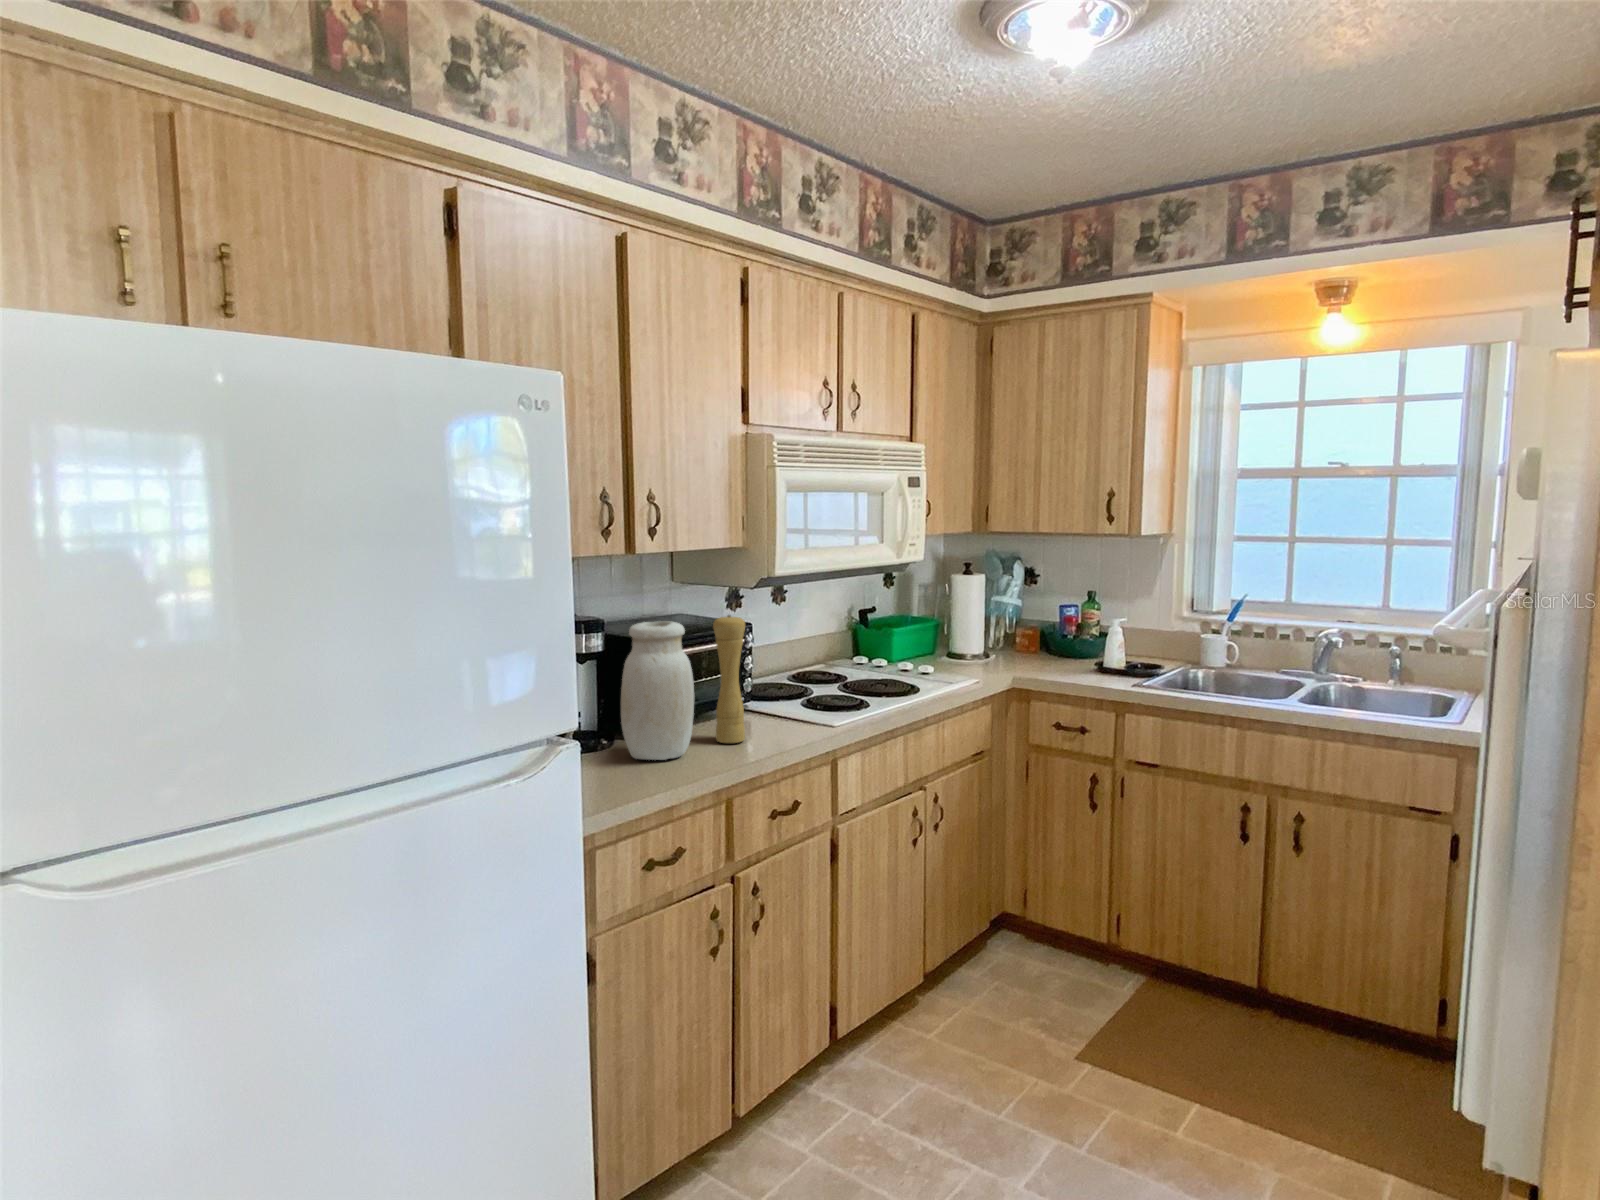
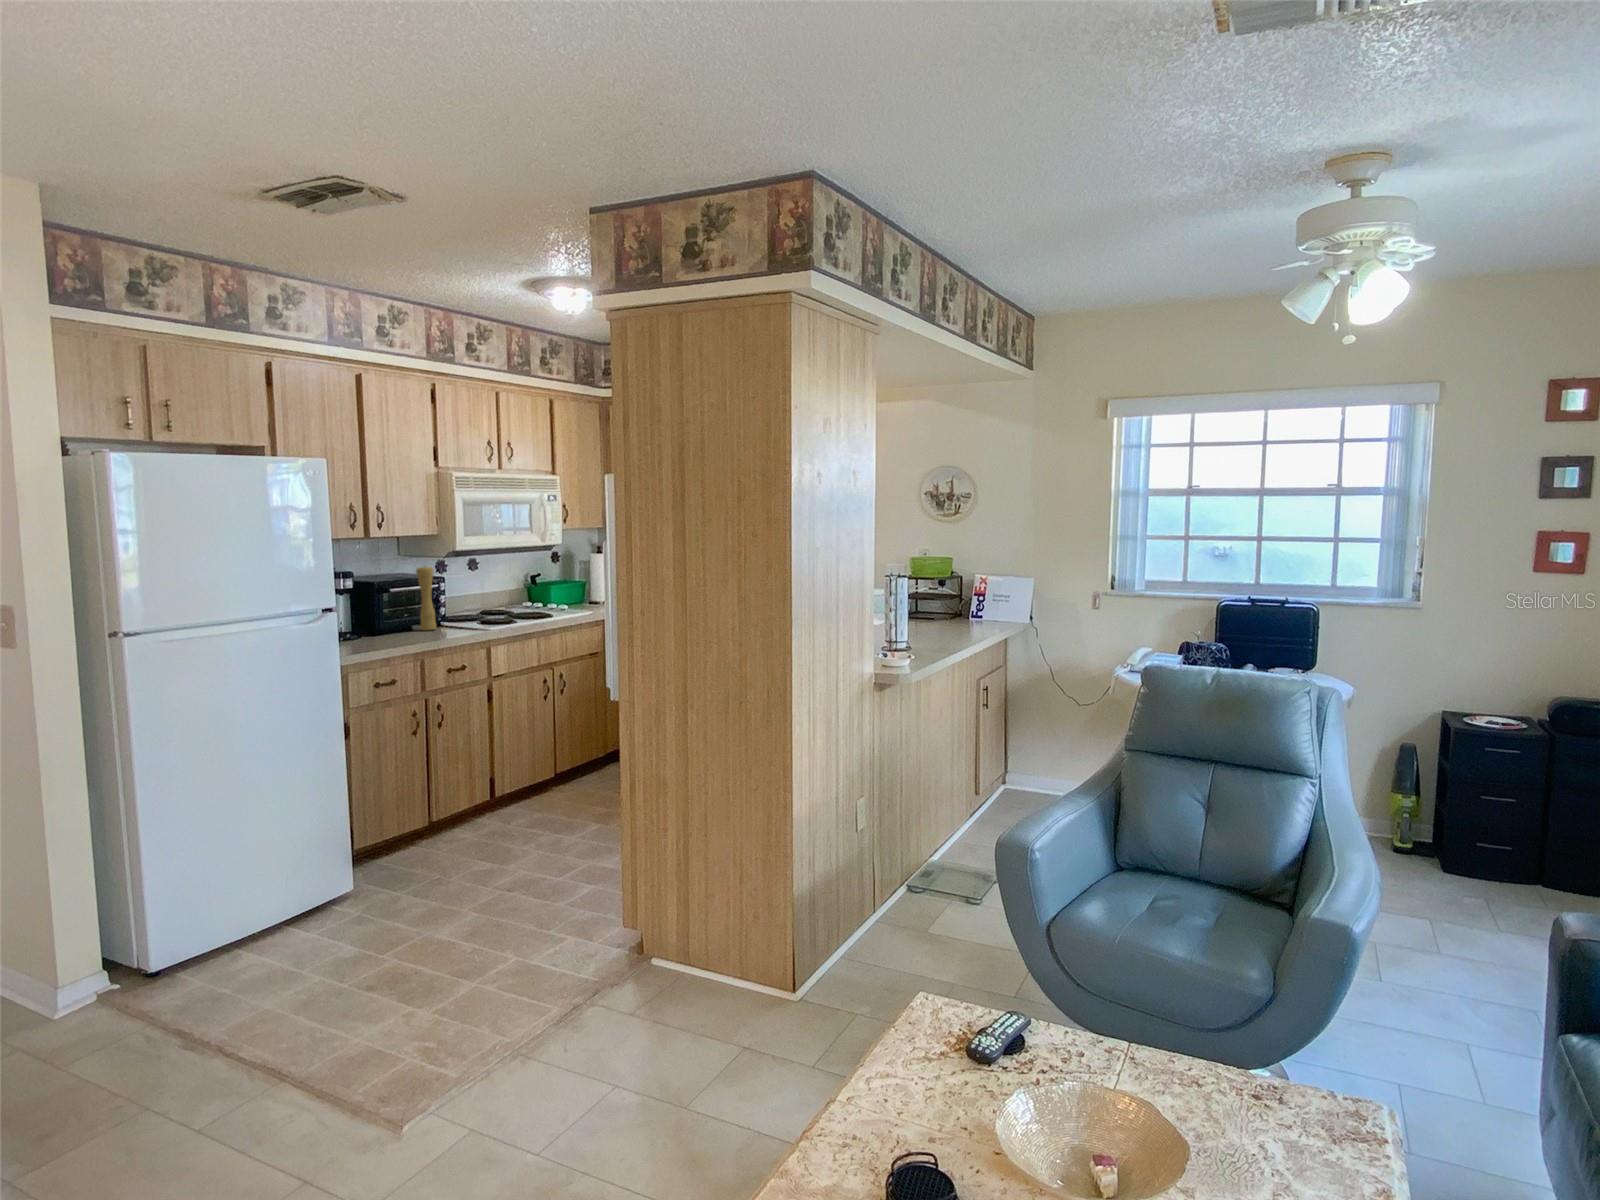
jar: present [621,621,694,760] -> none [366,568,405,635]

